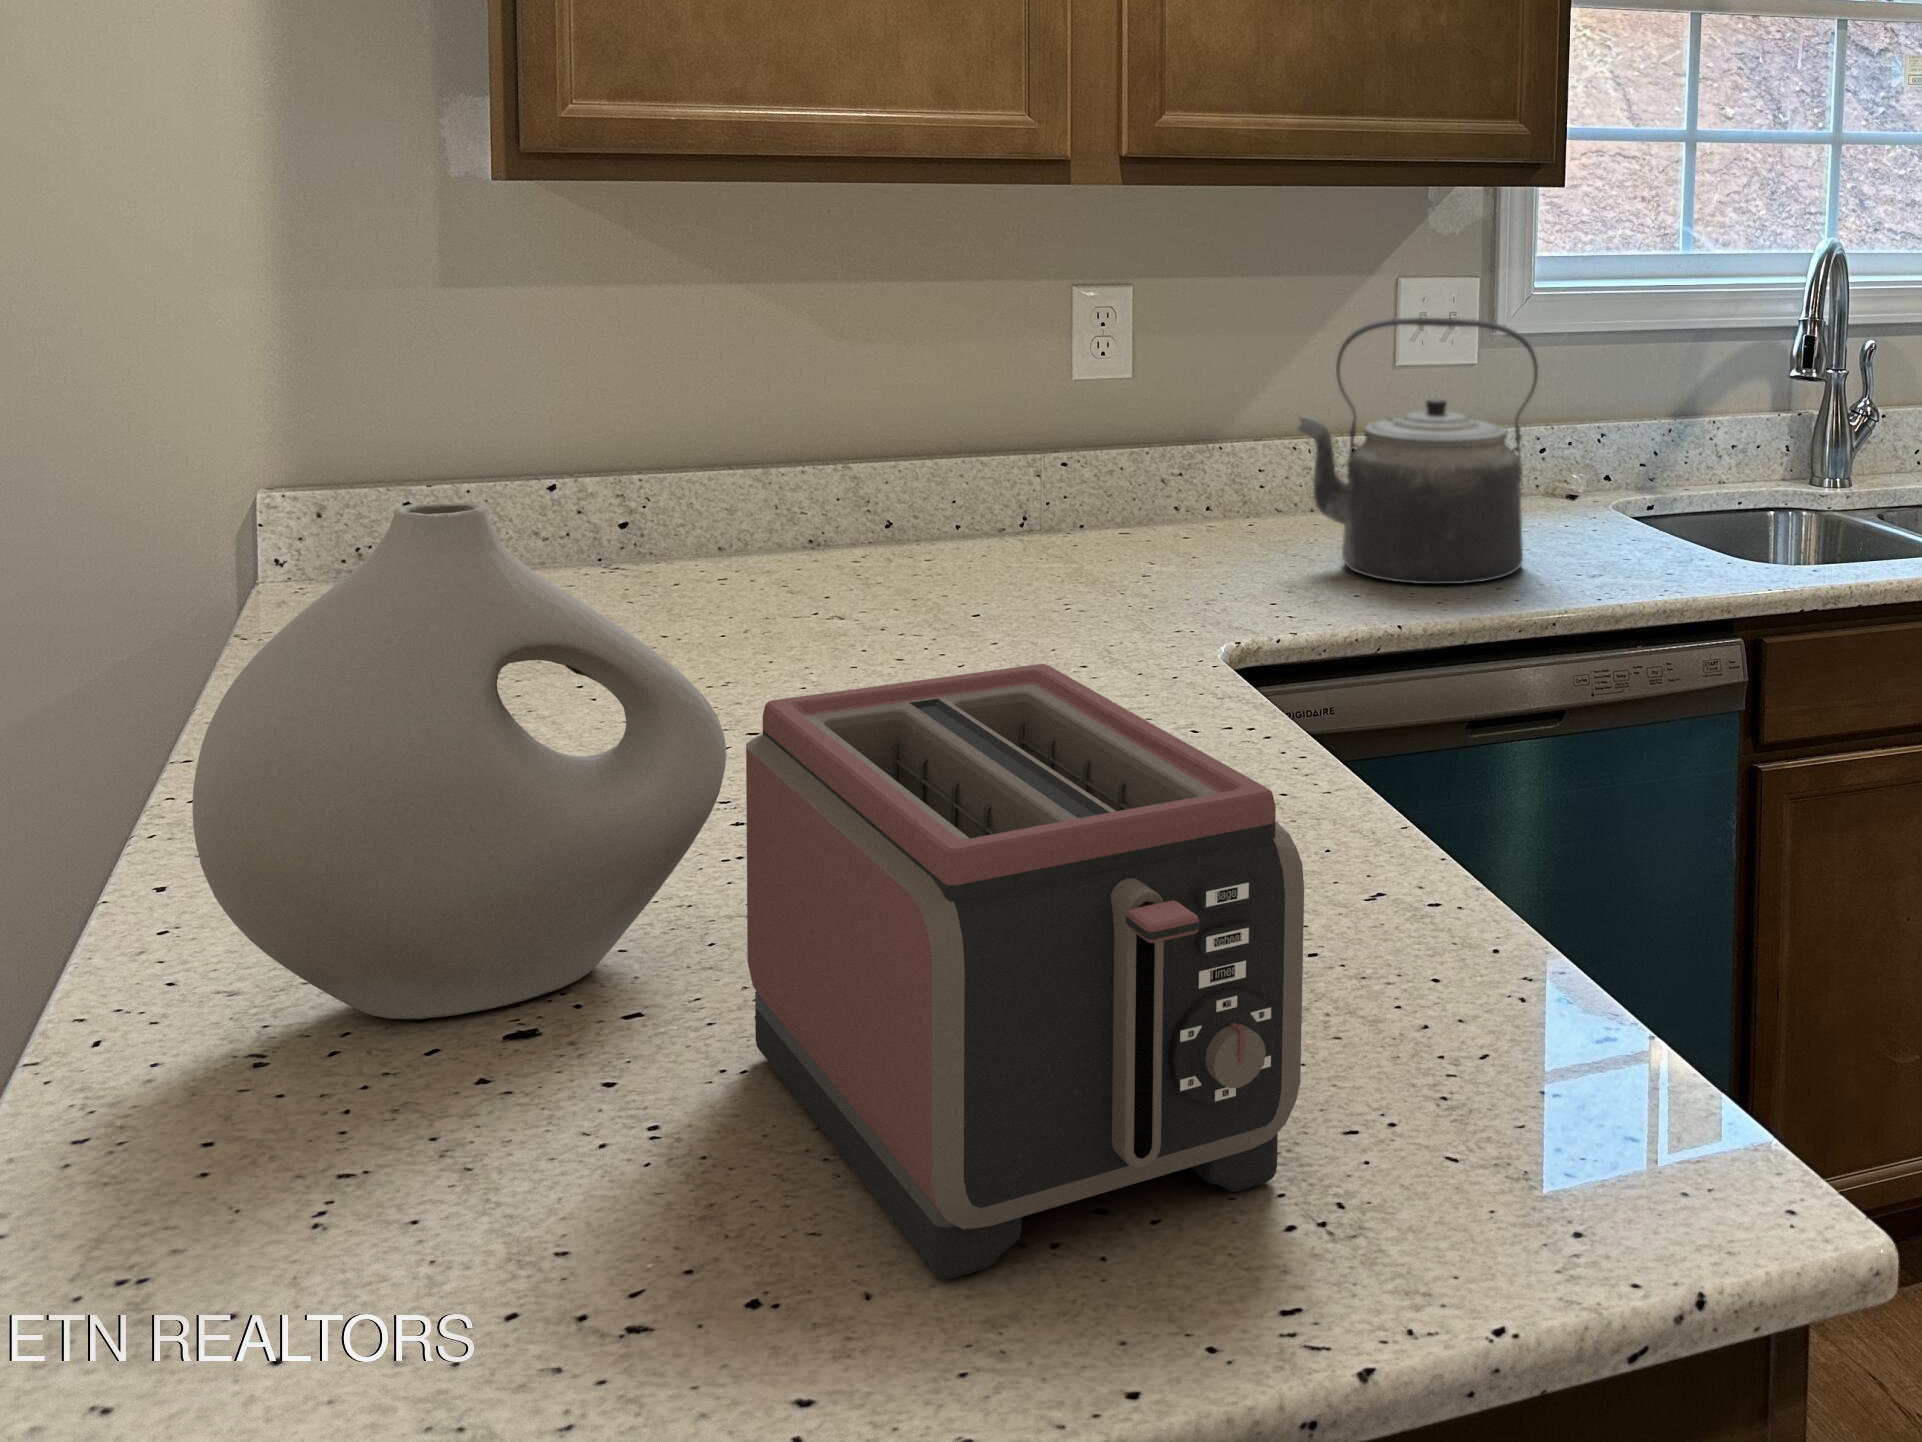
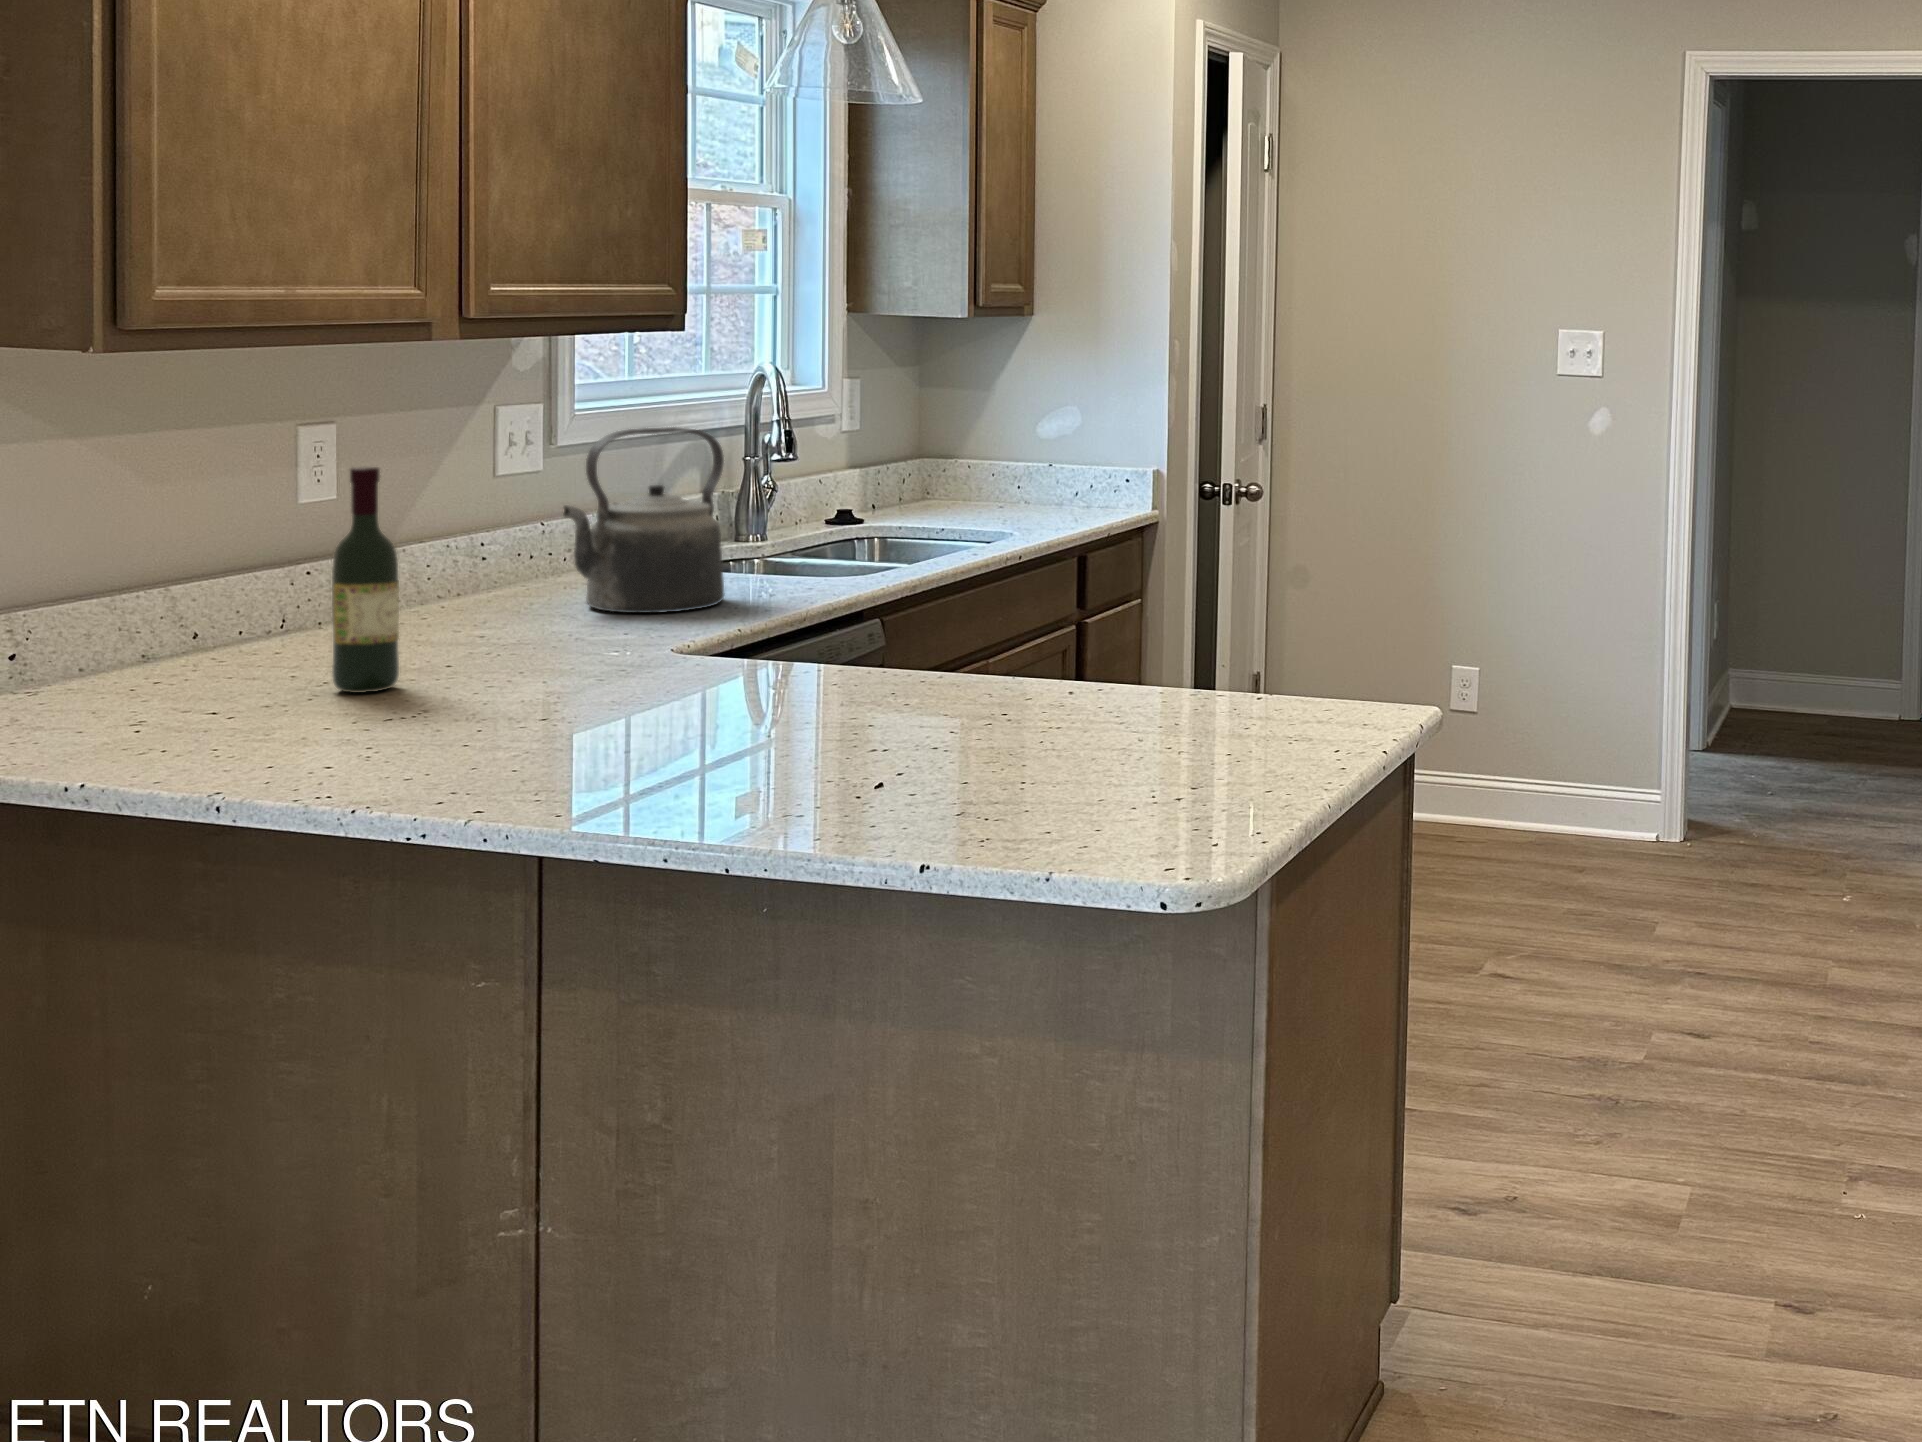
wine bottle: none [749,341,829,638] -> present [332,466,399,693]
vase: present [192,503,726,1019] -> none [757,518,892,793]
toaster: present [746,664,1304,1279] -> none [1011,569,1322,767]

